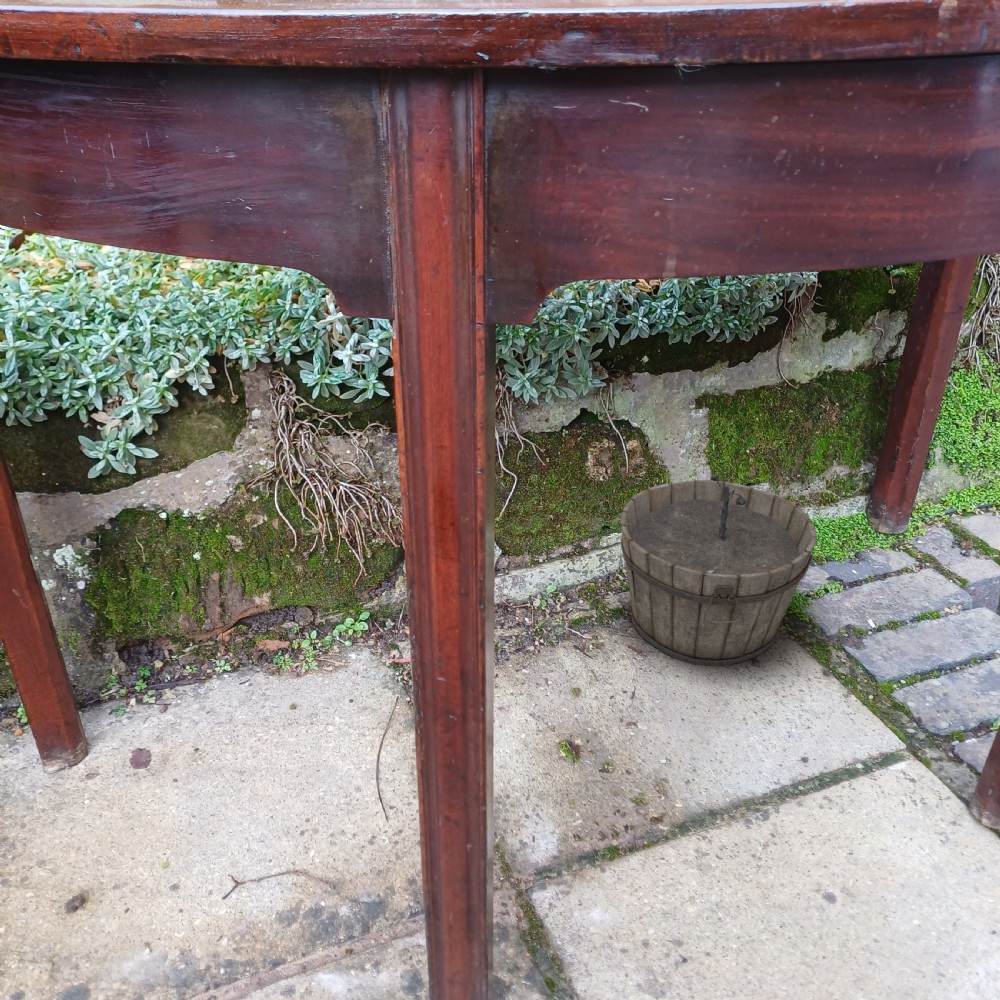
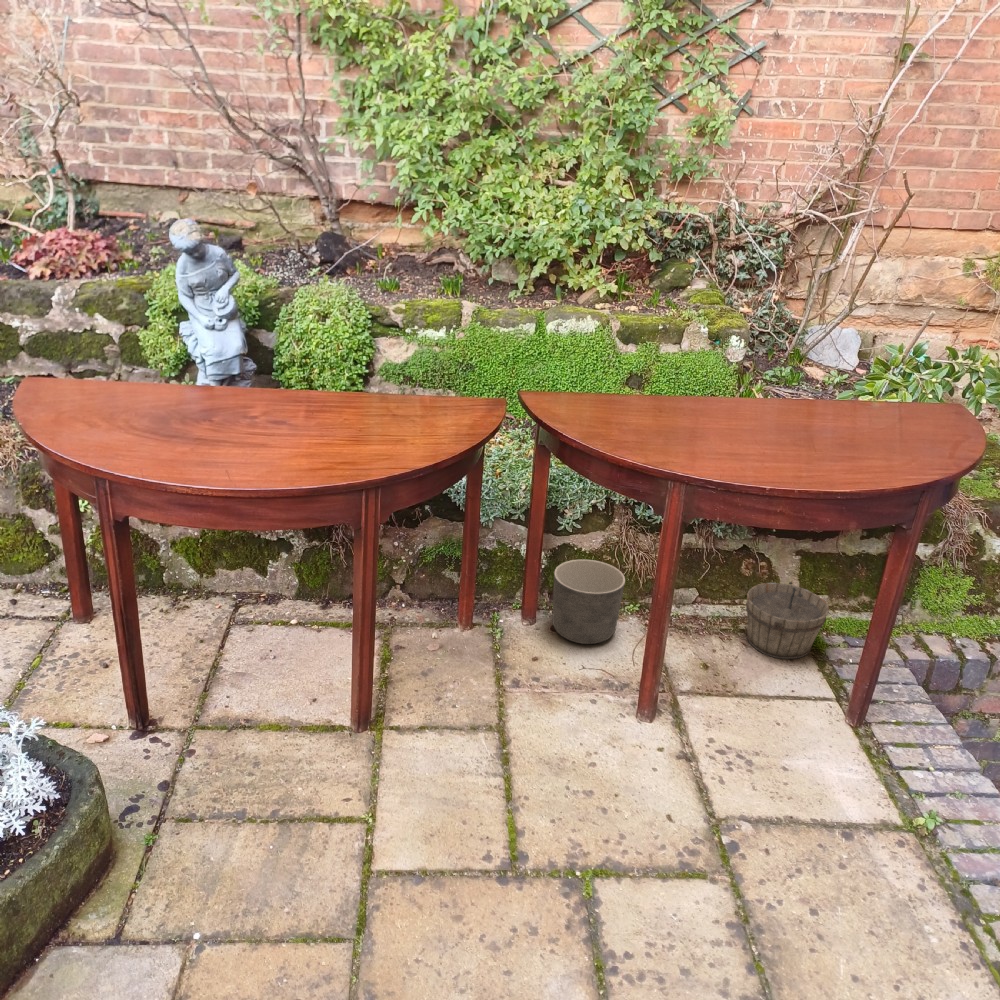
planter: none [89,536,316,787] -> present [552,559,625,644]

